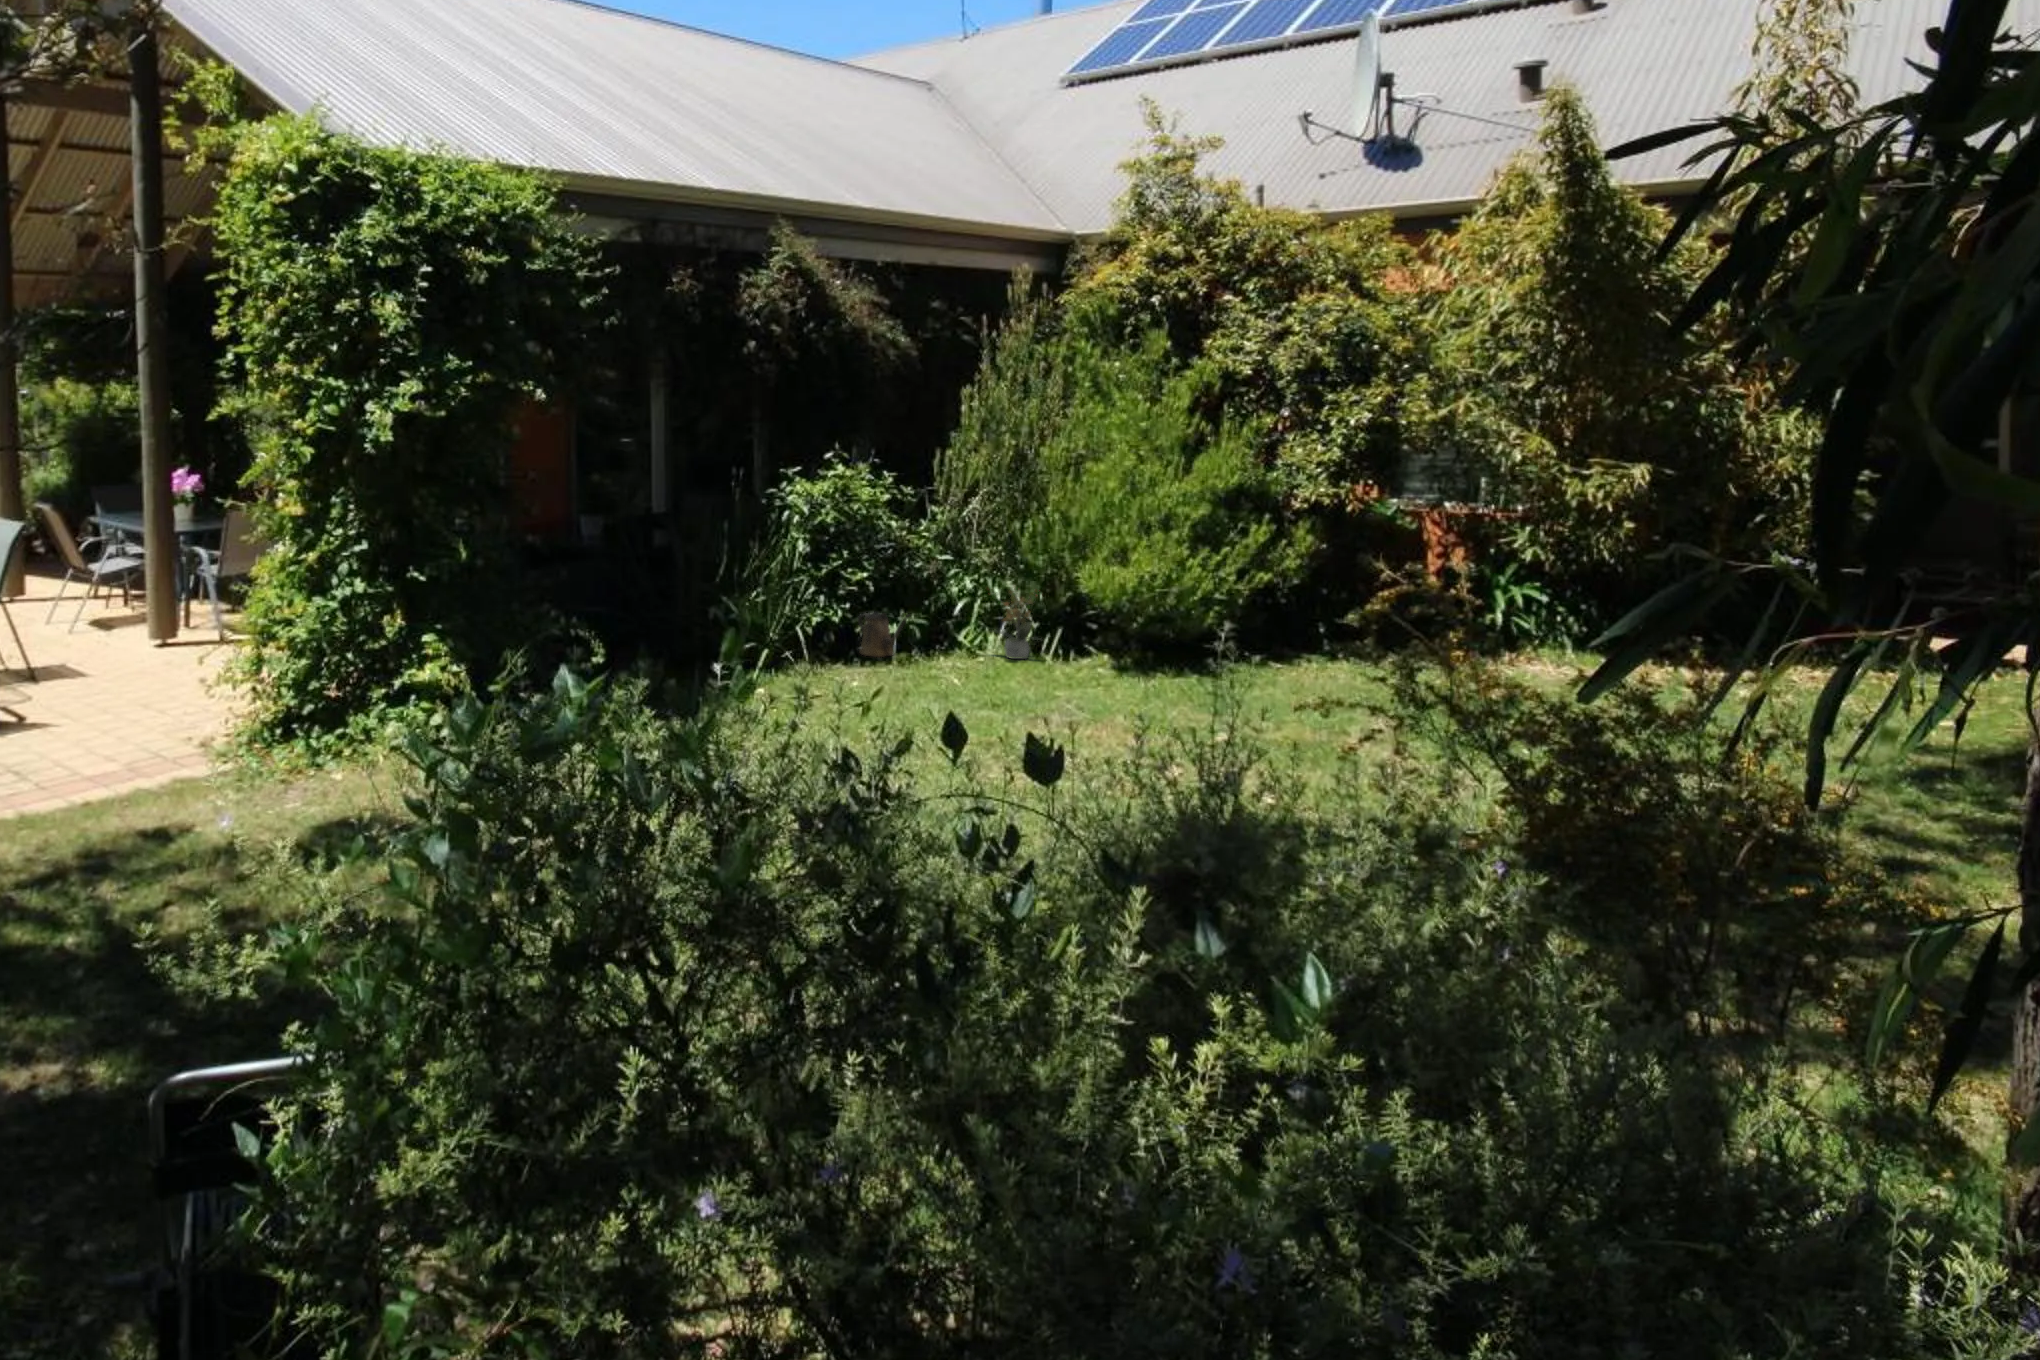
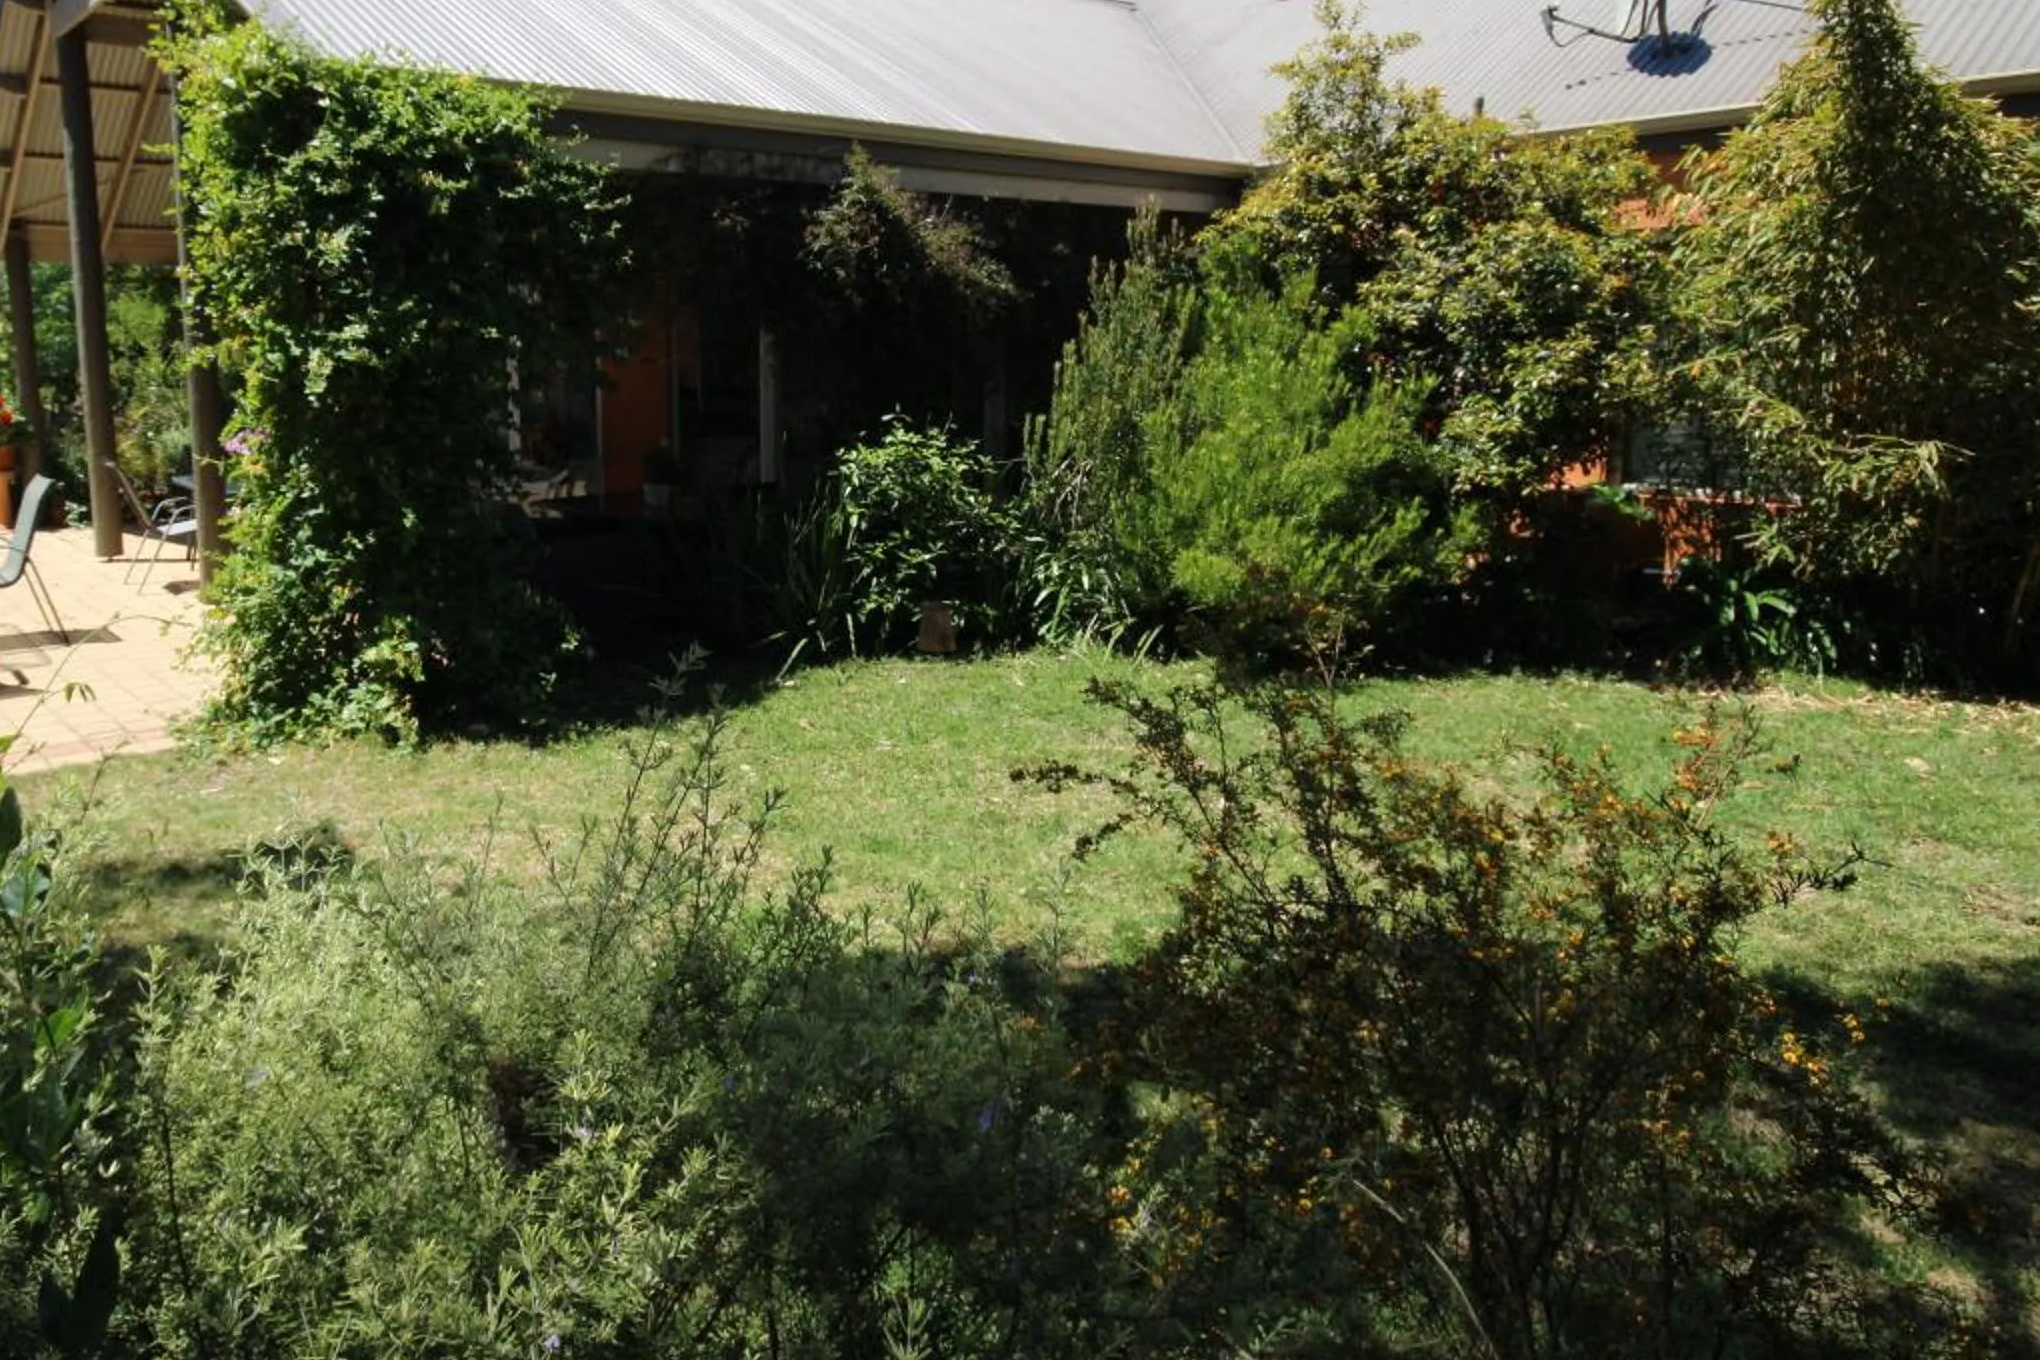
potted plant: present [991,588,1037,659] -> none [1068,574,1134,661]

